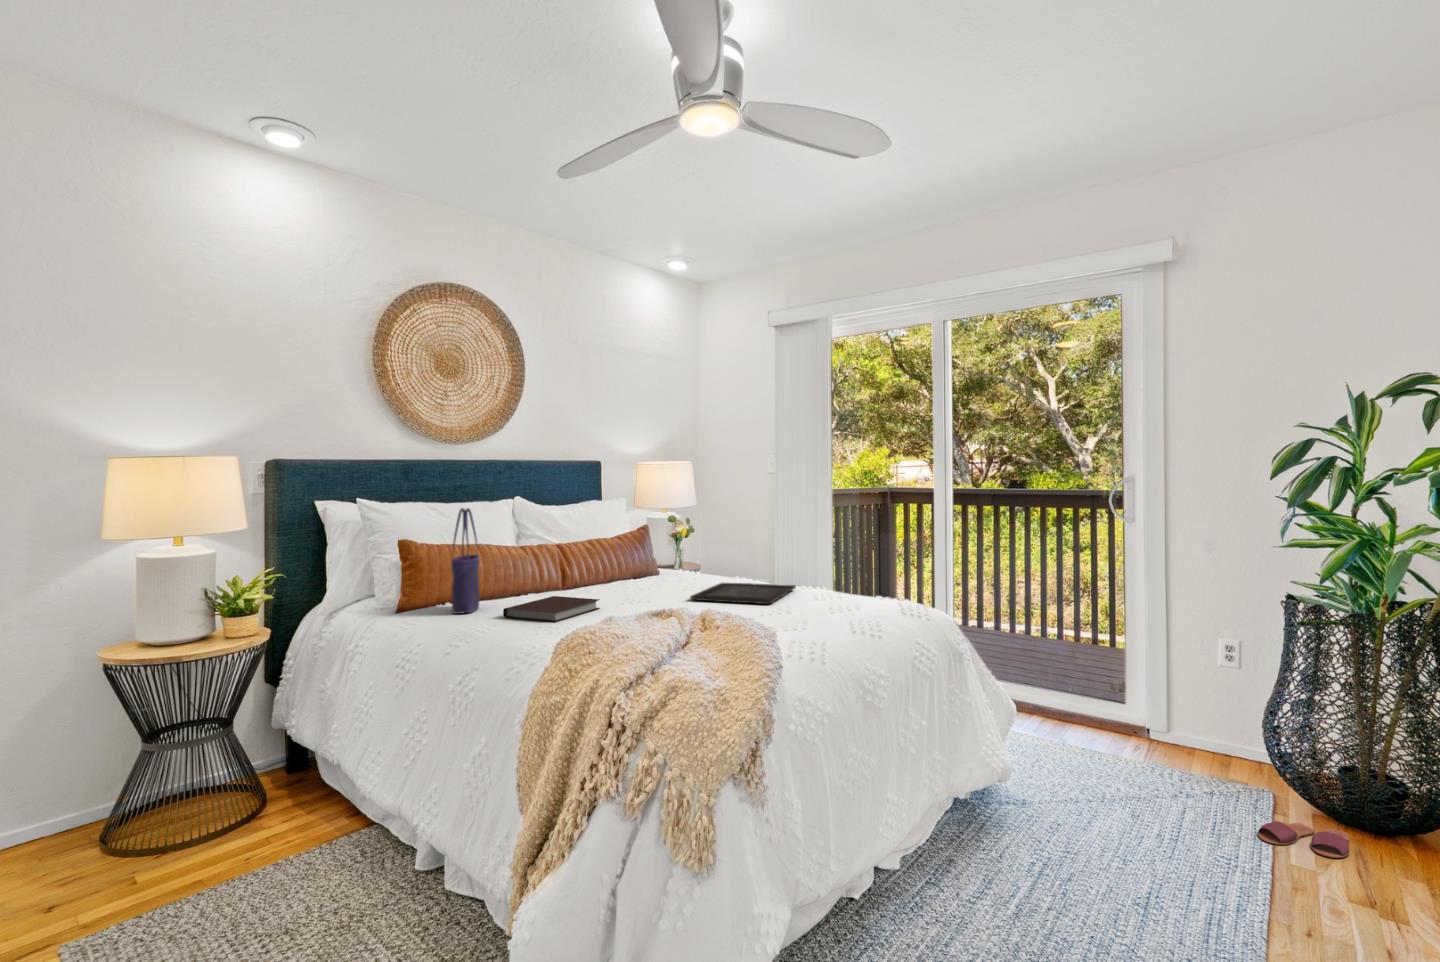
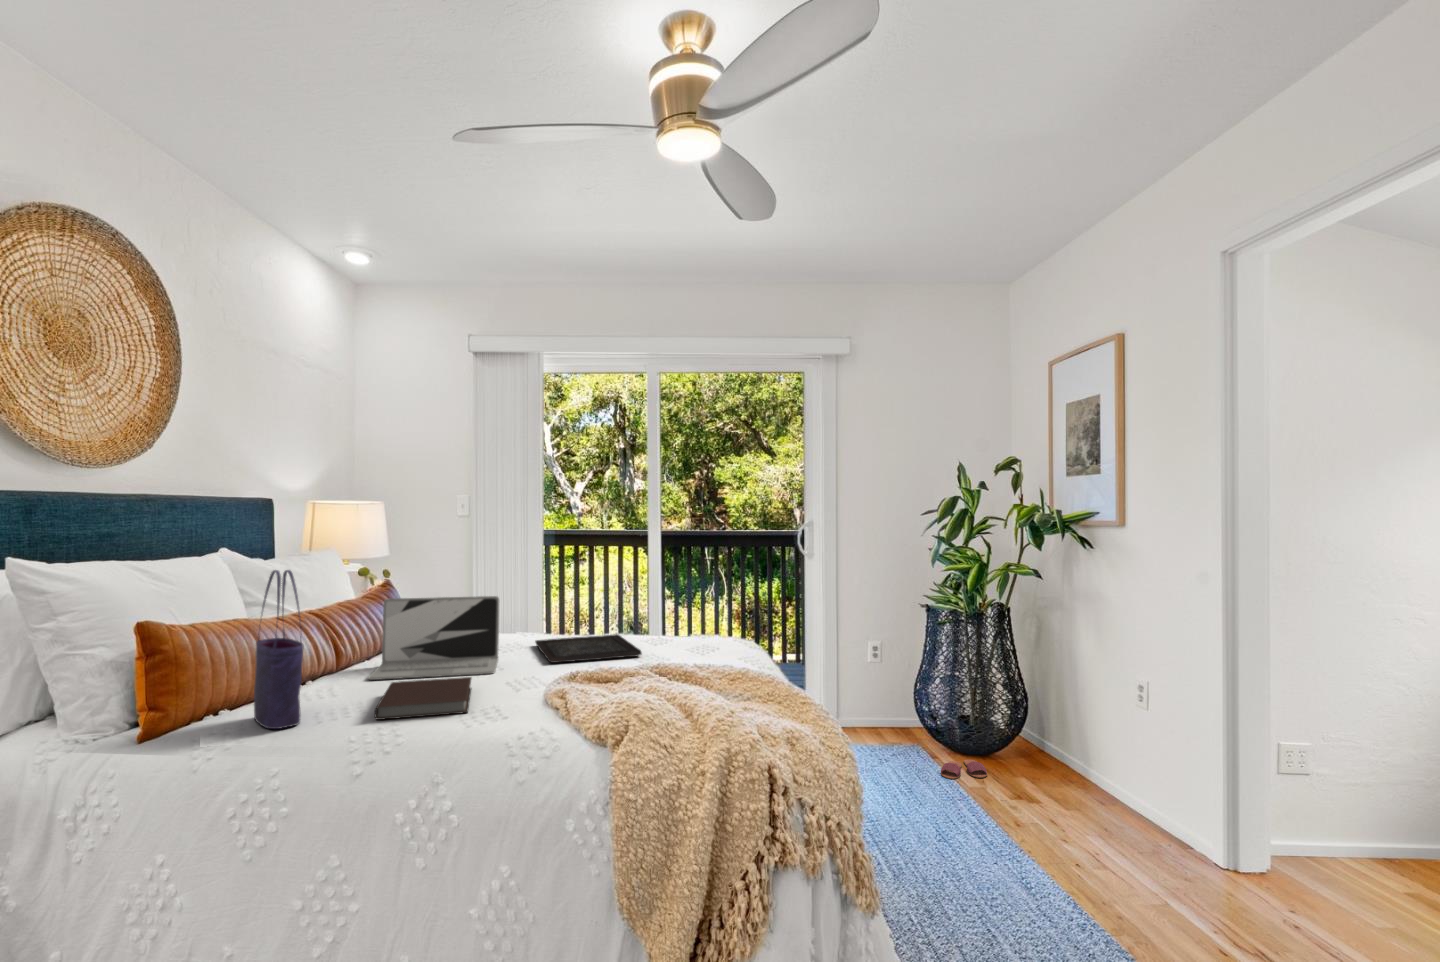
laptop: none [565,537,669,602] -> present [368,596,499,680]

